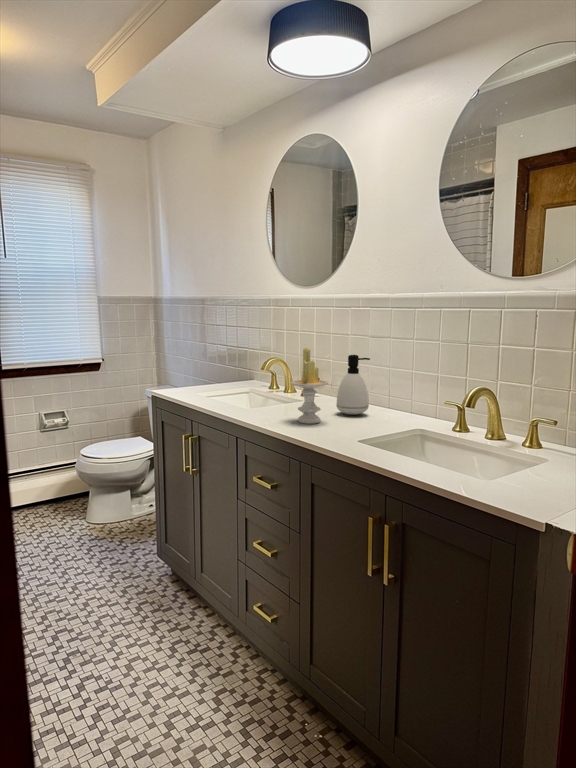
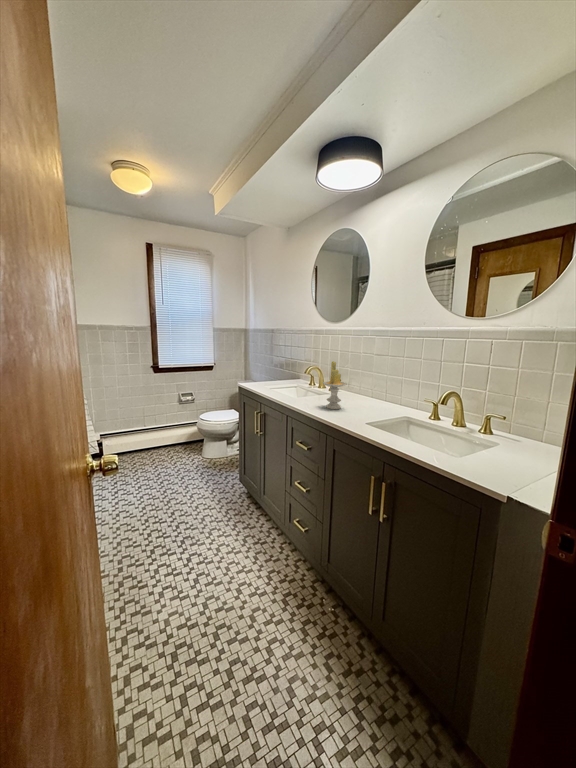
soap dispenser: present [336,355,370,415] -> none [351,367,374,404]

